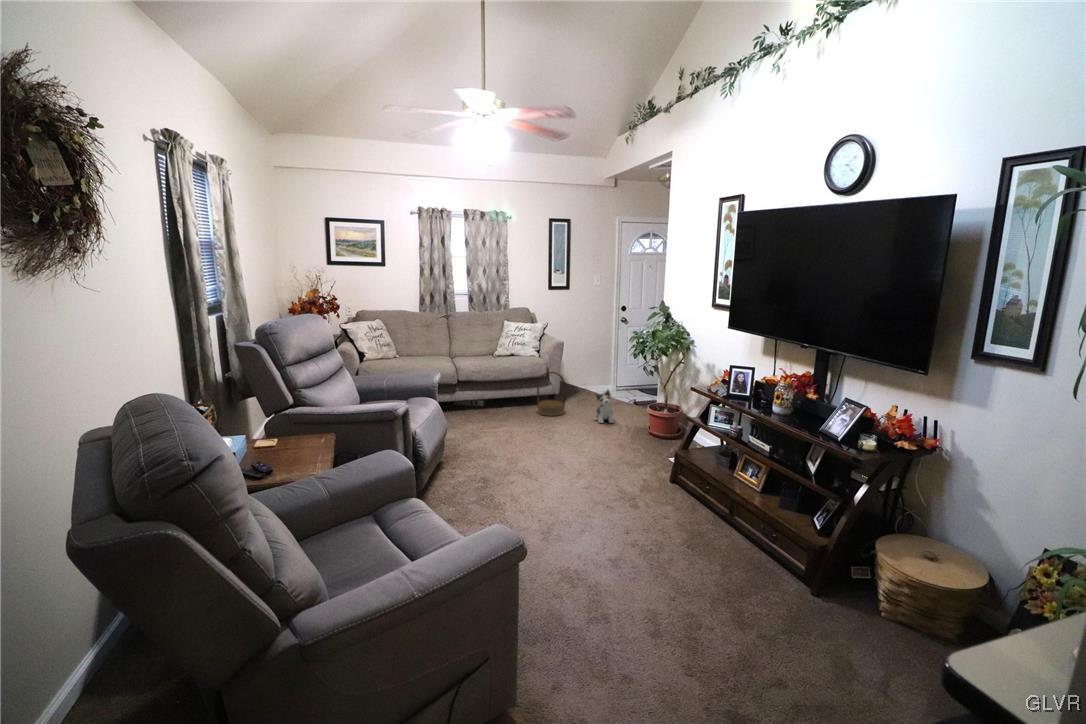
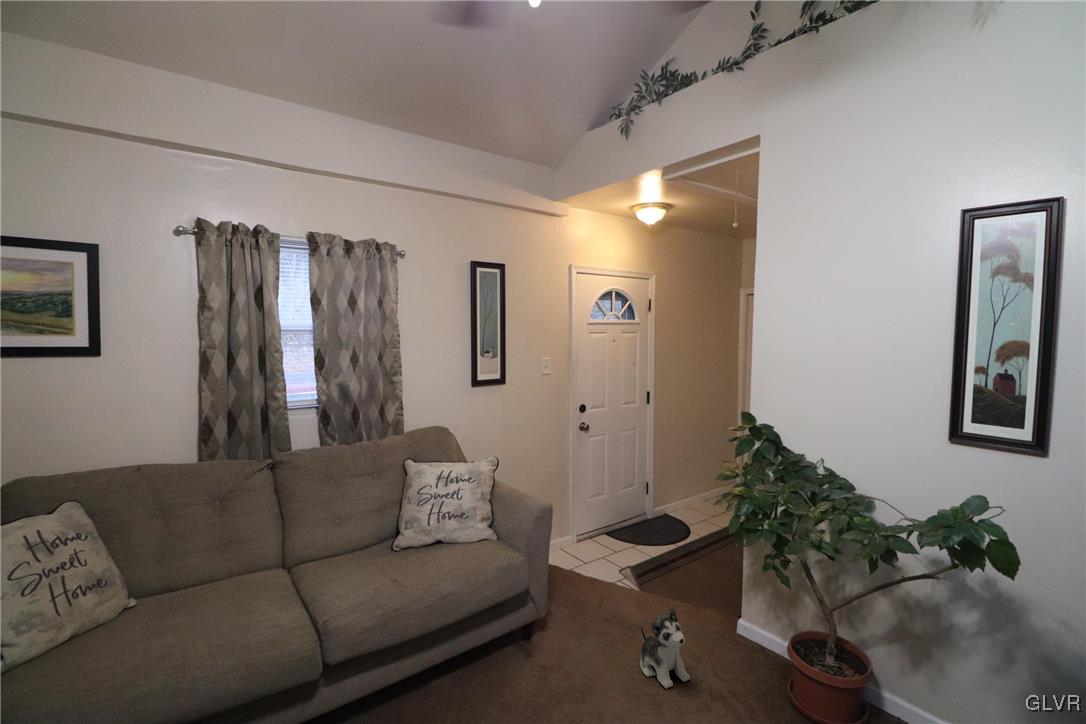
basket: present [537,372,566,416] -> none [510,578,571,684]

